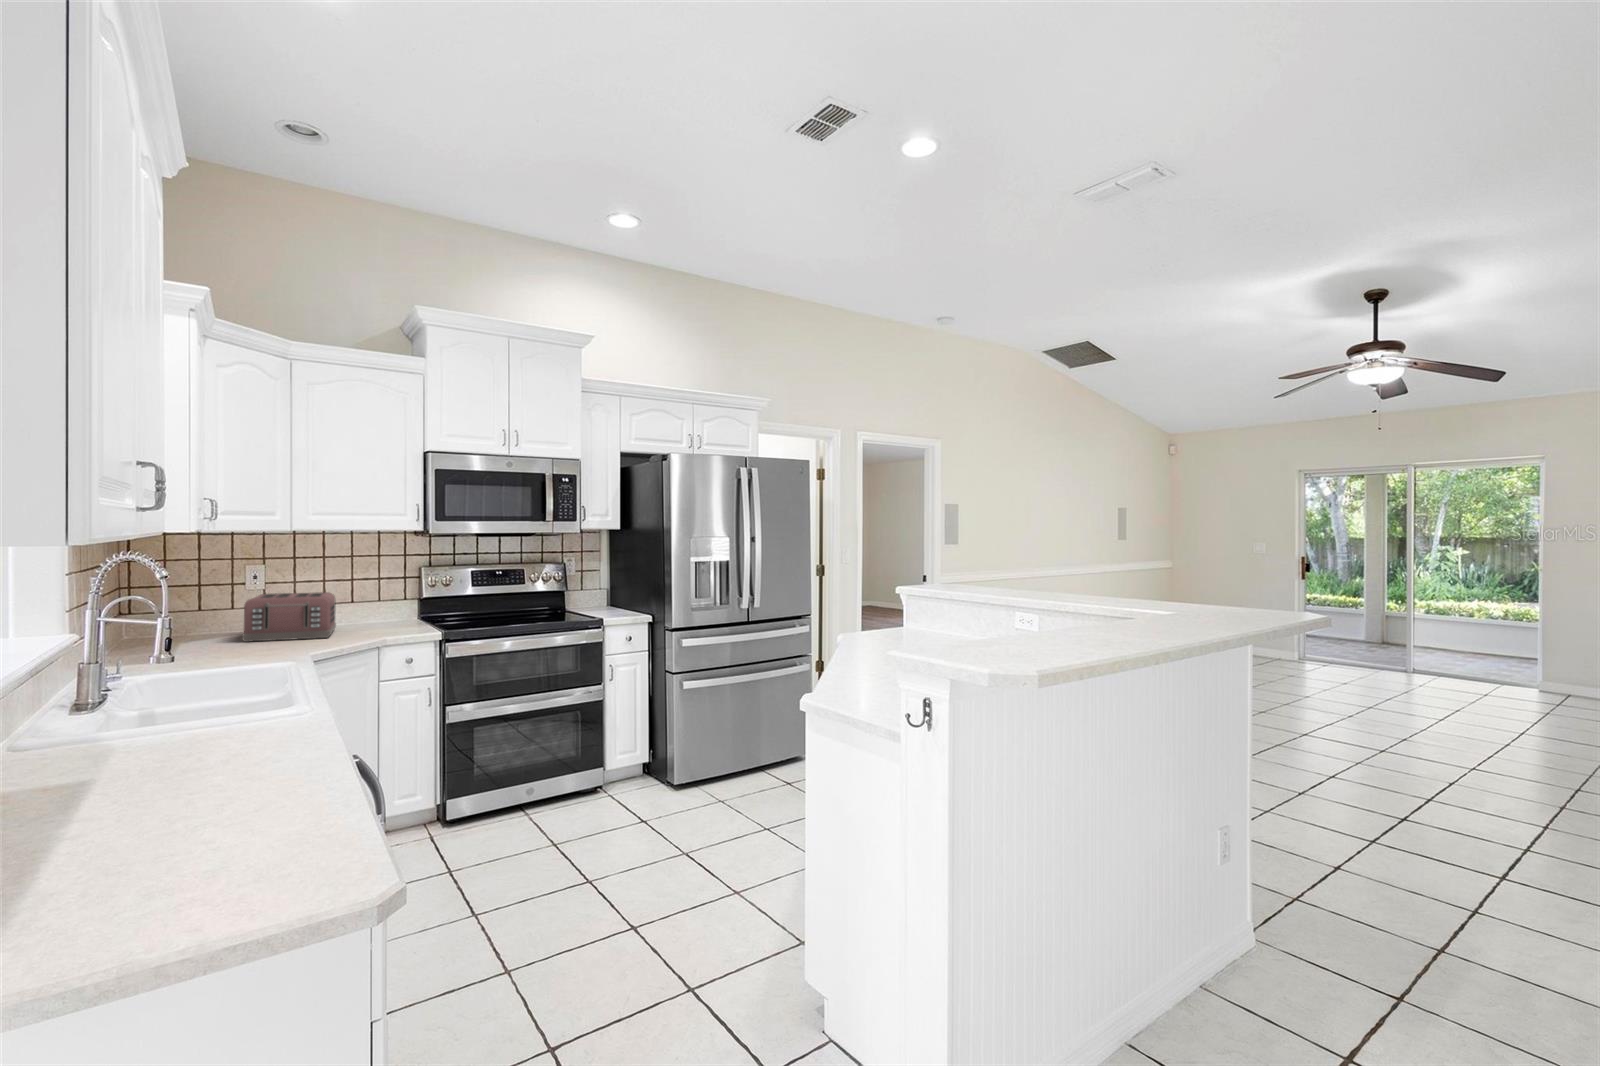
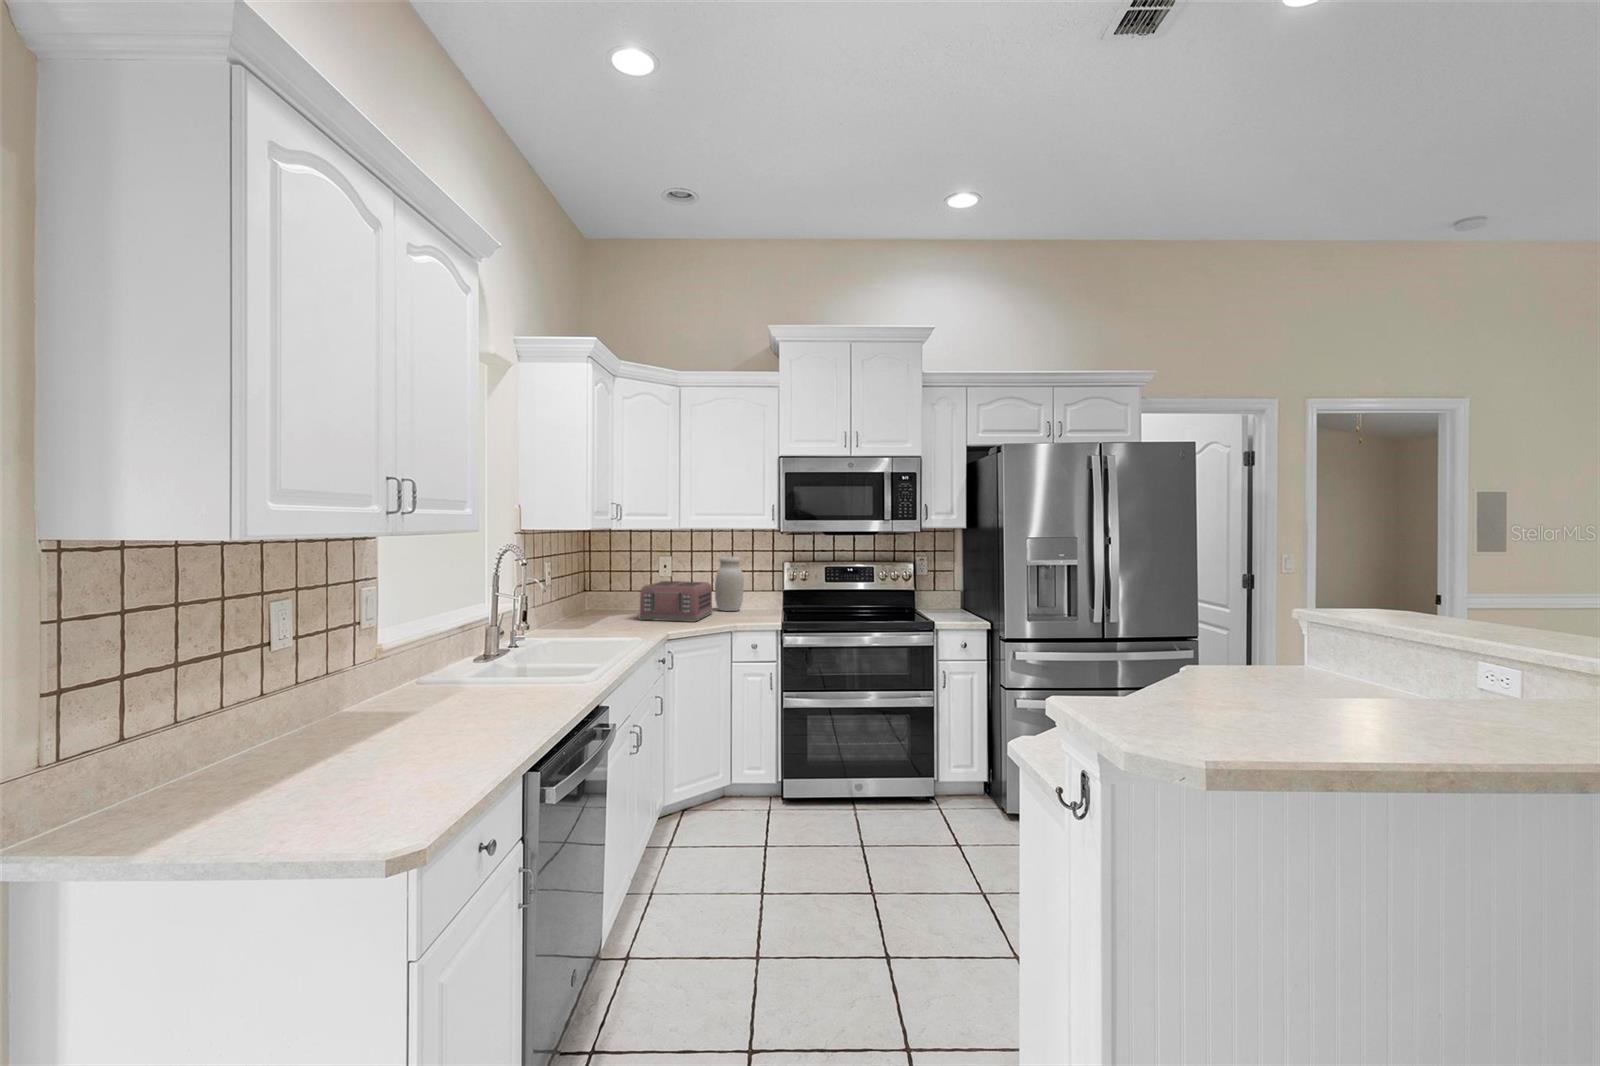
jar: none [332,562,370,625] -> present [715,556,744,611]

